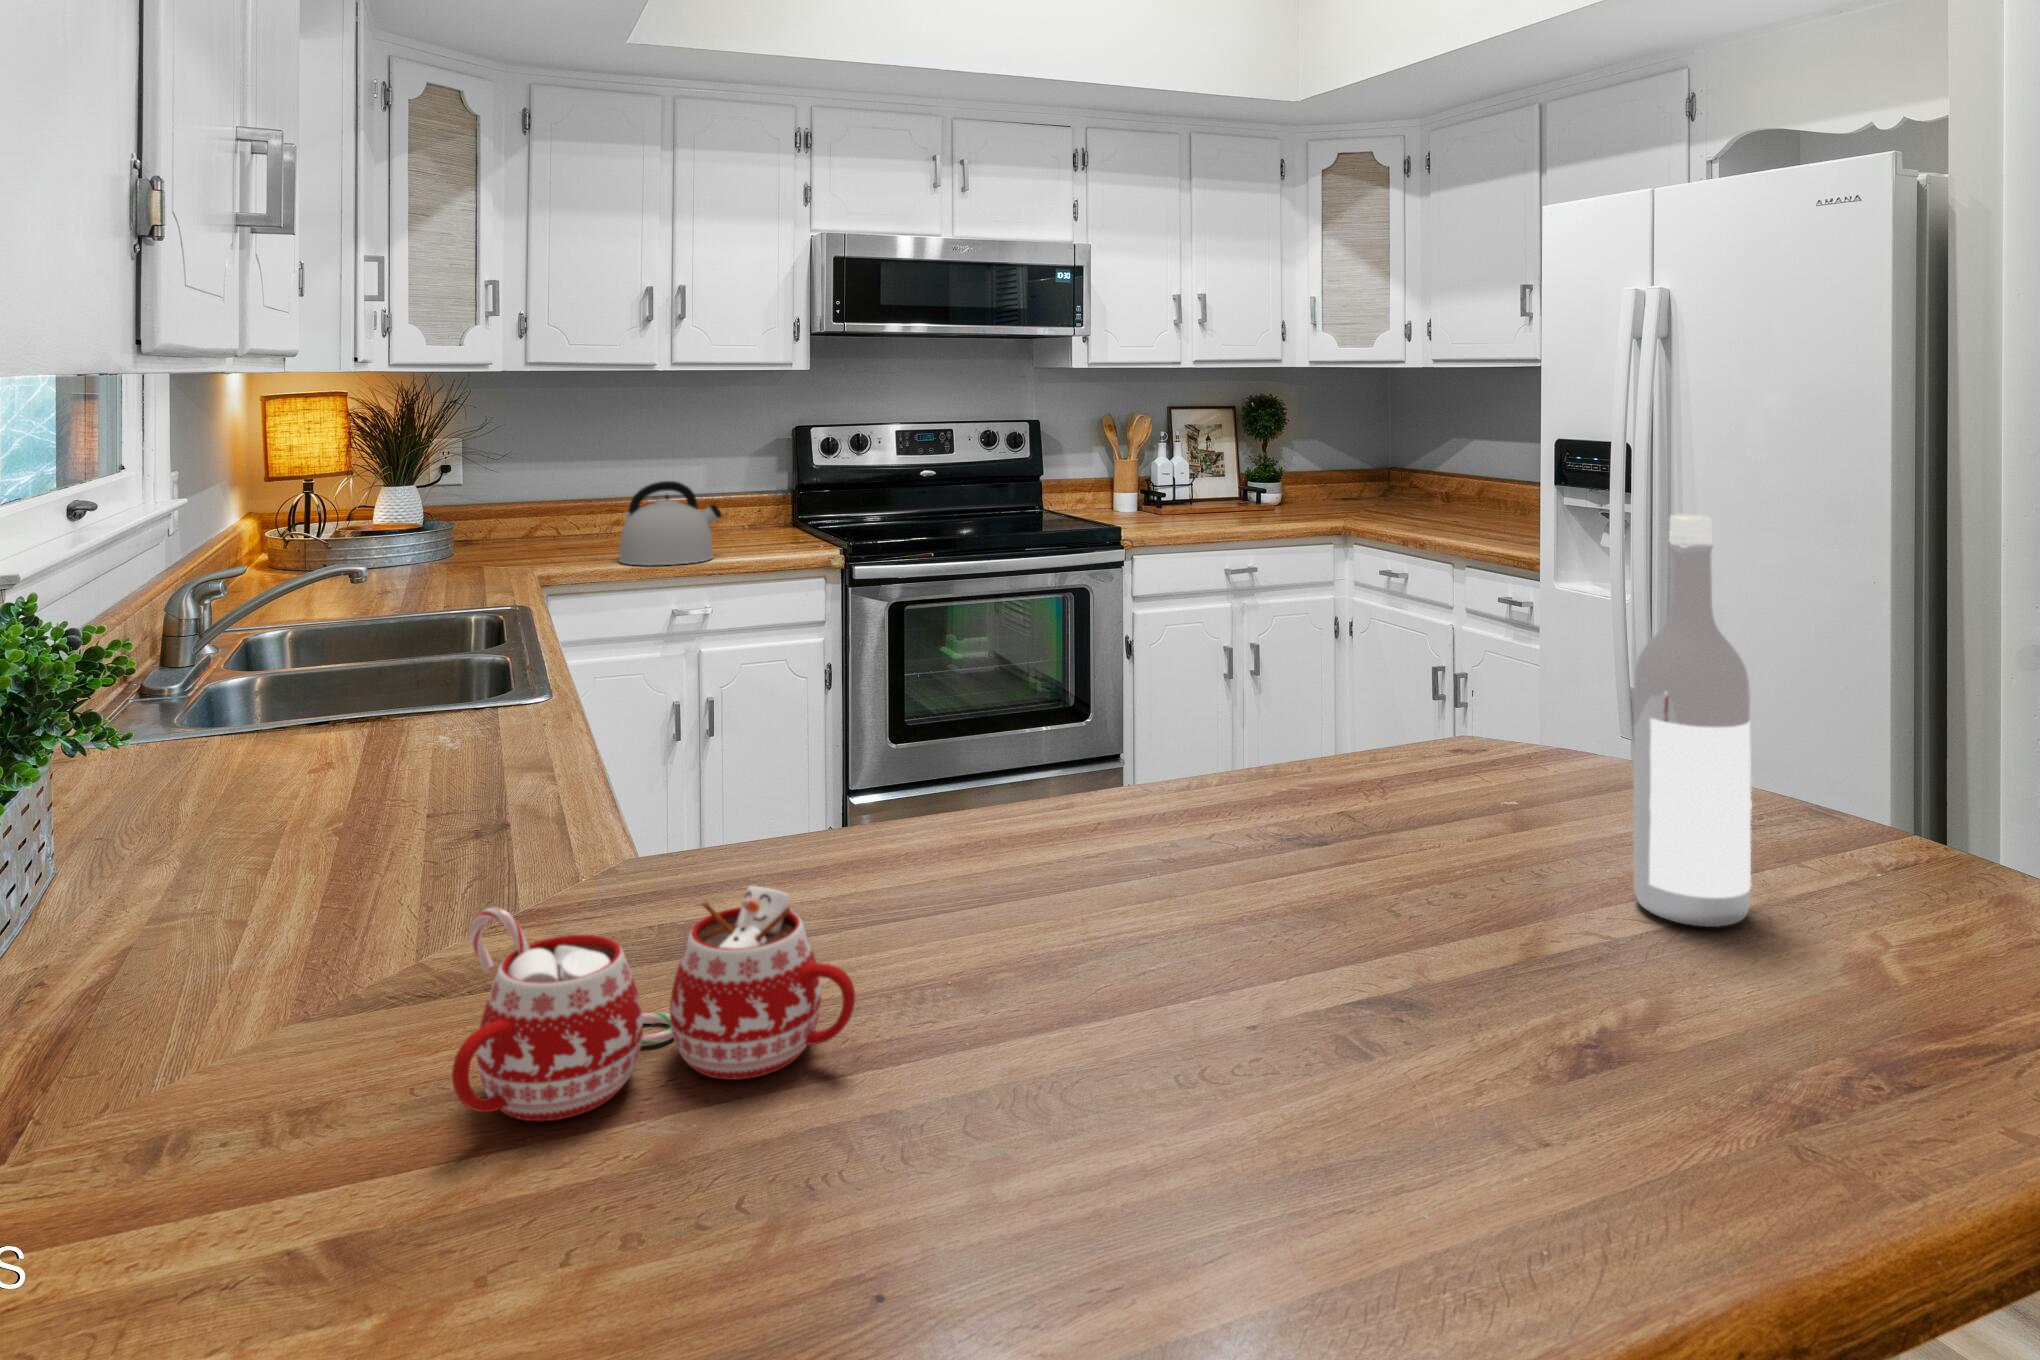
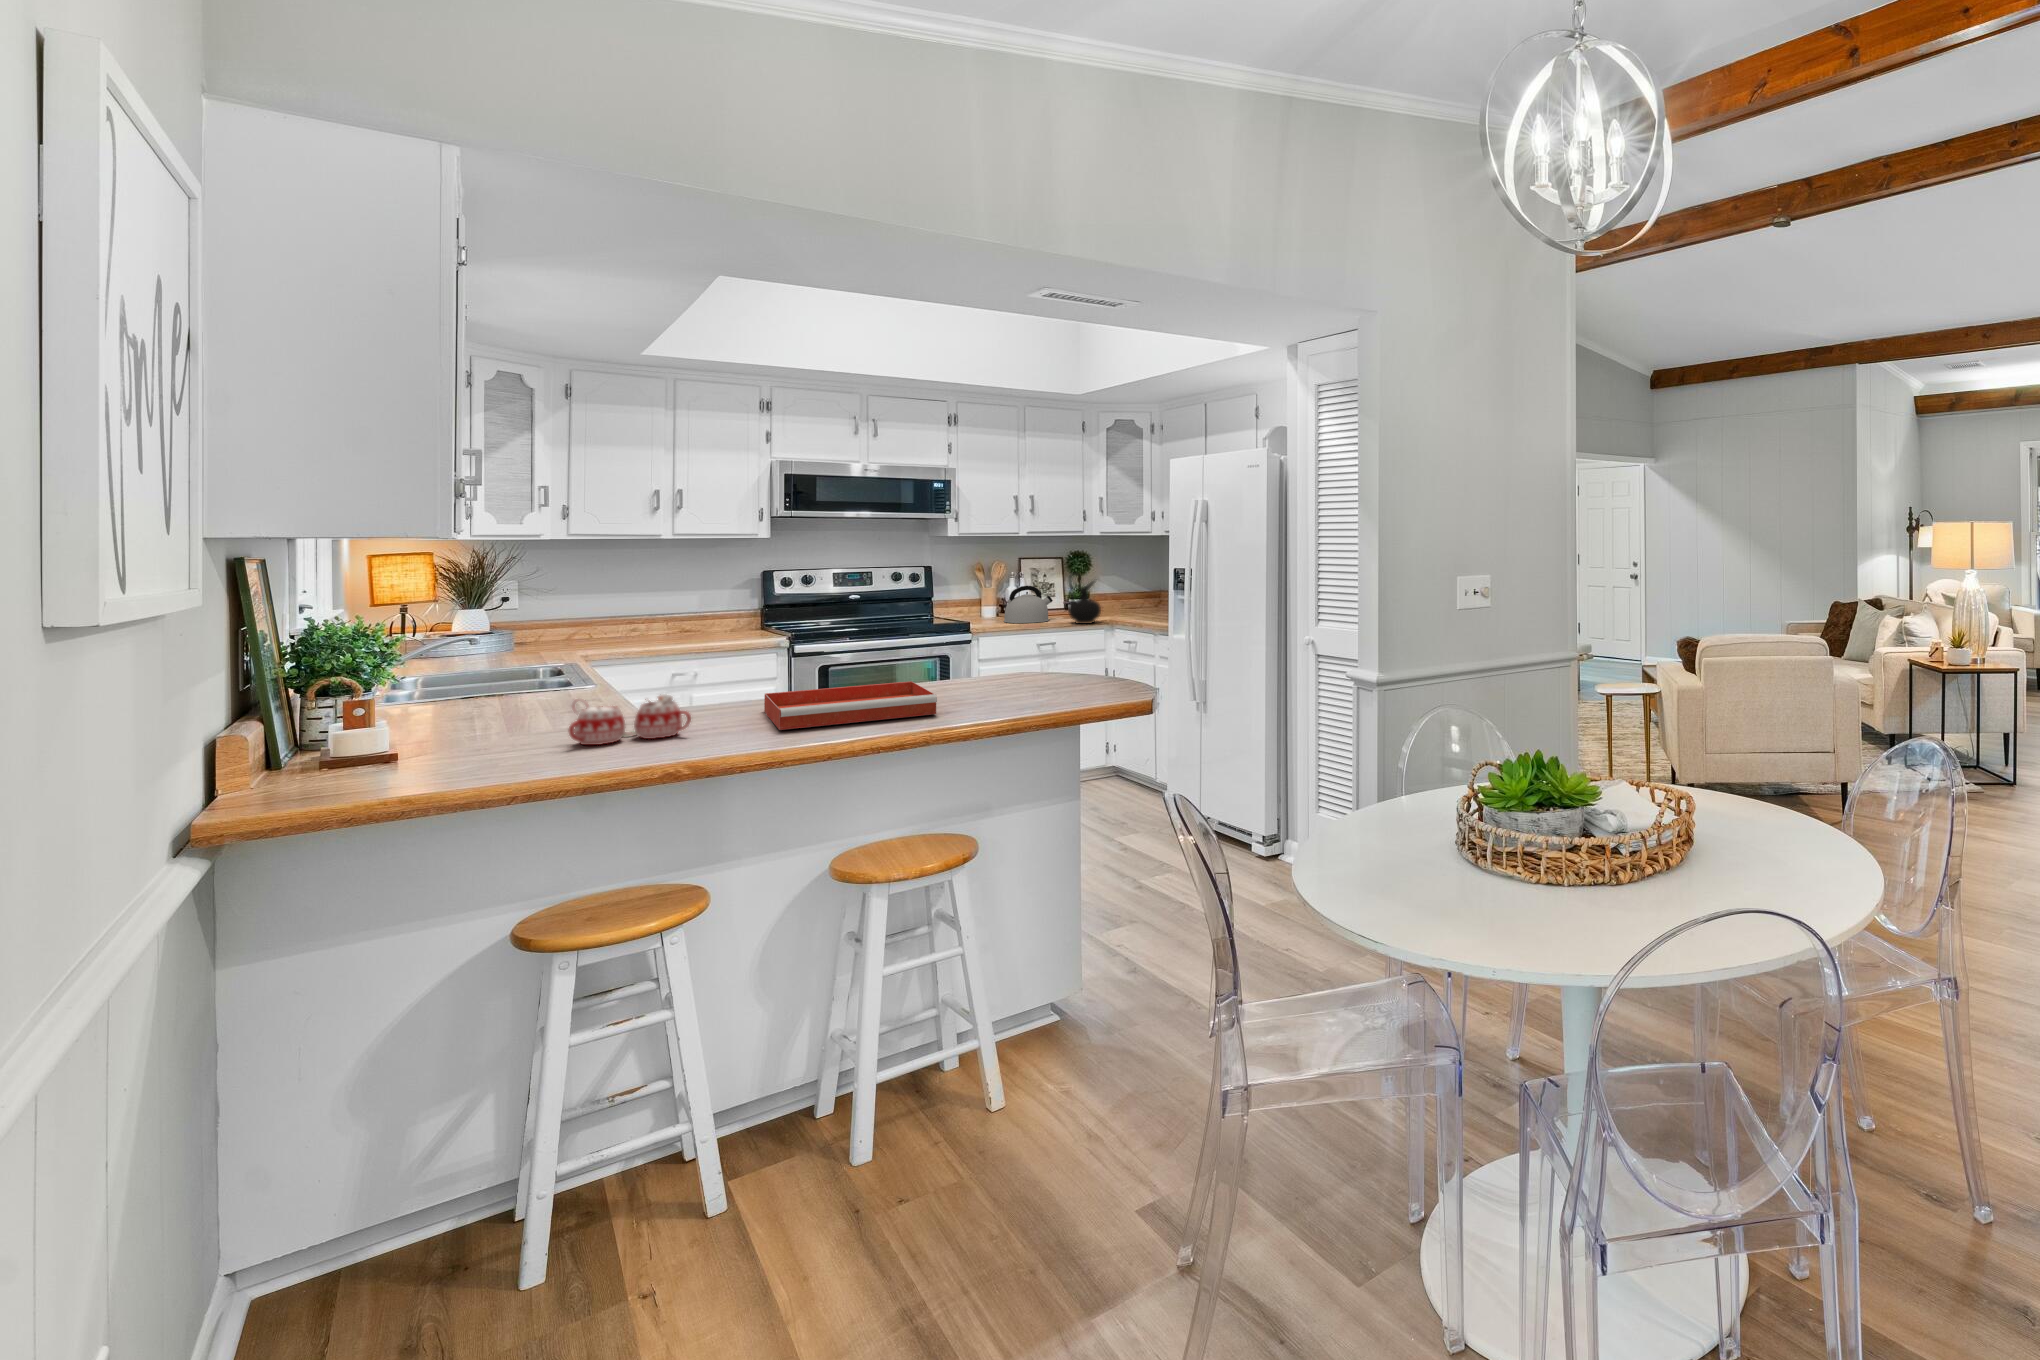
ceramic jug: none [1276,433,1332,528] -> present [1068,573,1101,624]
kettle: present [619,481,722,565] -> present [1004,586,1053,623]
wine bottle: present [1633,514,1752,927] -> none [968,596,1002,708]
tray: none [1010,779,1615,1055] -> present [764,681,937,730]

